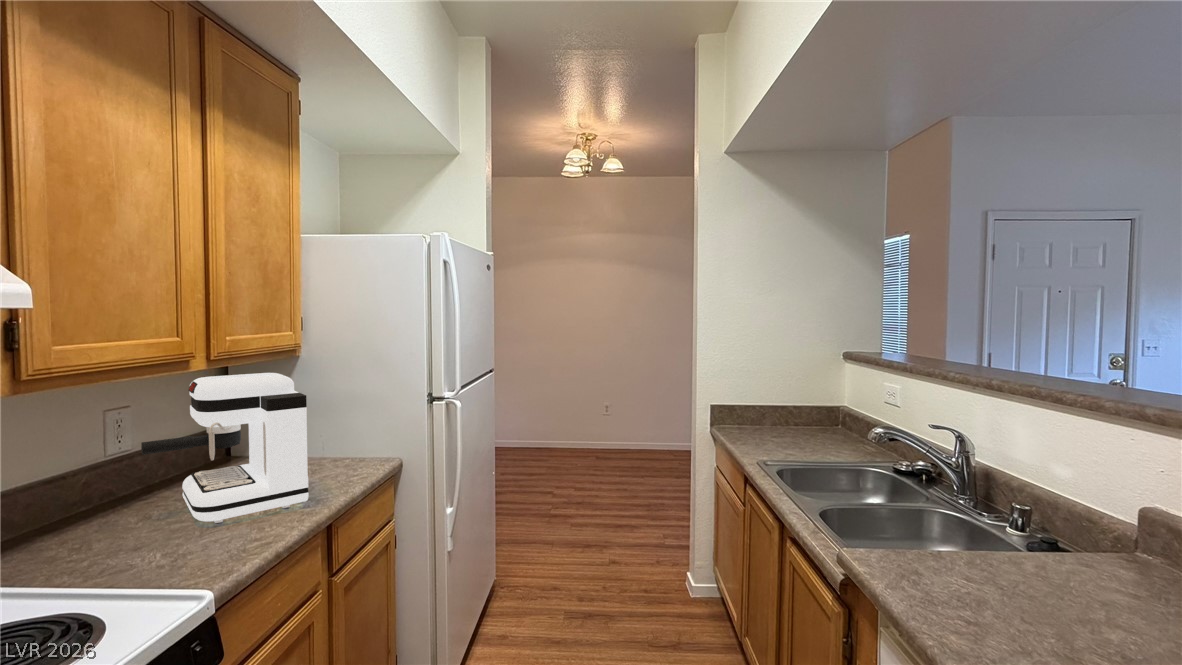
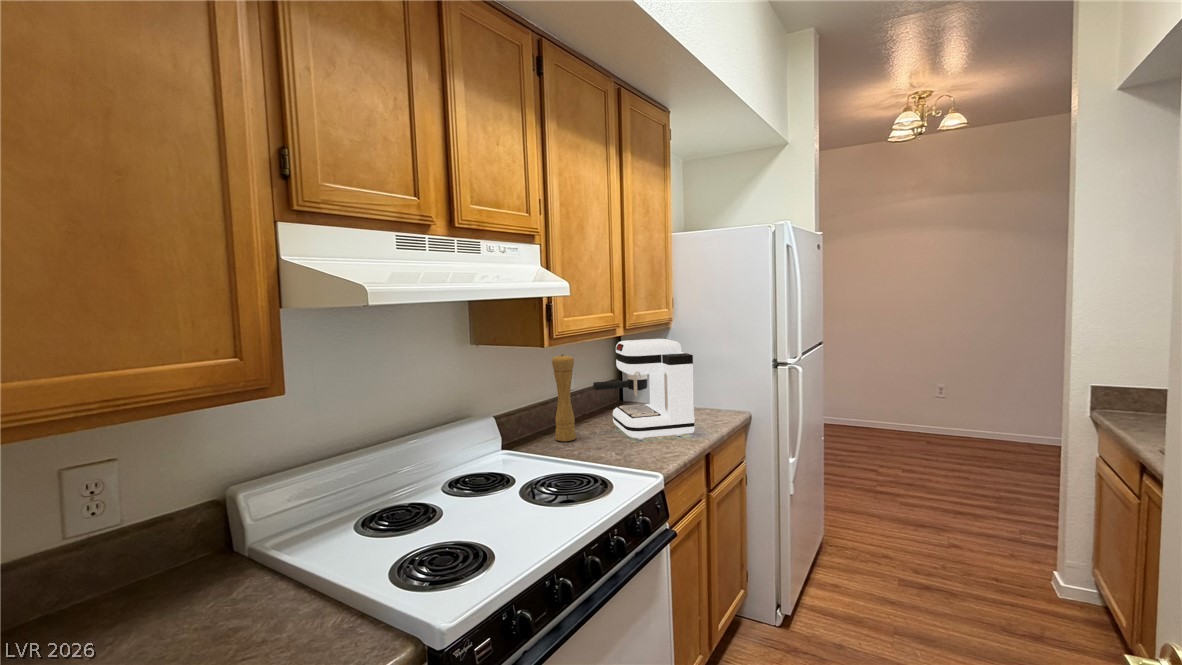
pepper mill: none [45,403,96,546] -> present [552,354,576,441]

